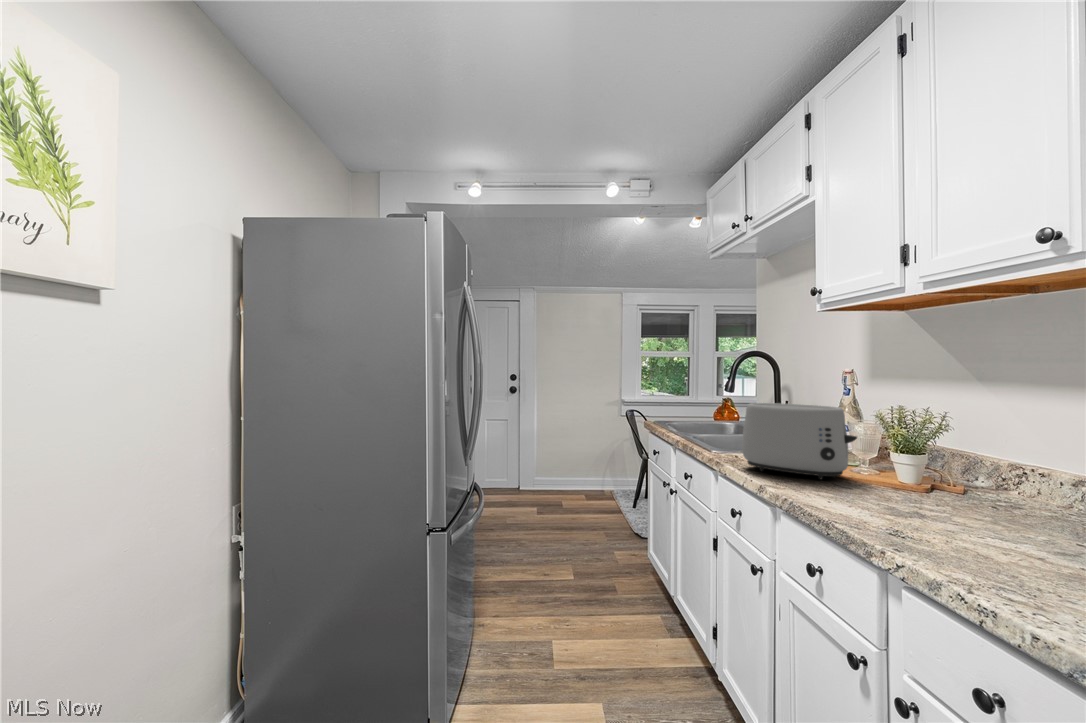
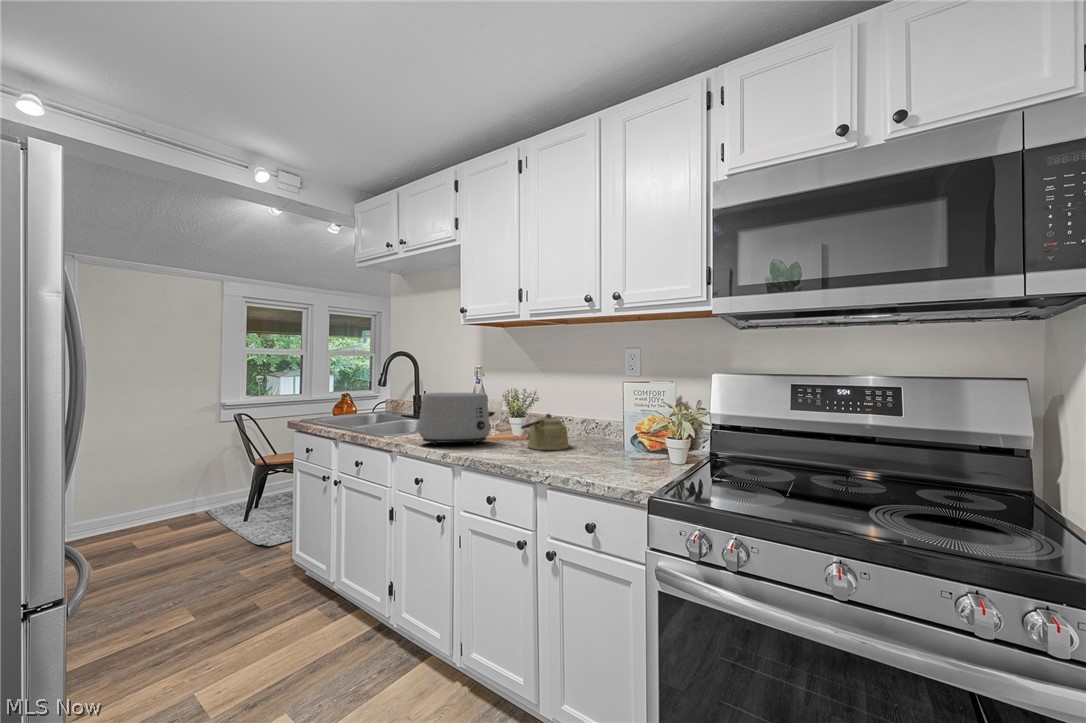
kettle: none [895,450,1004,518] -> present [521,414,569,450]

